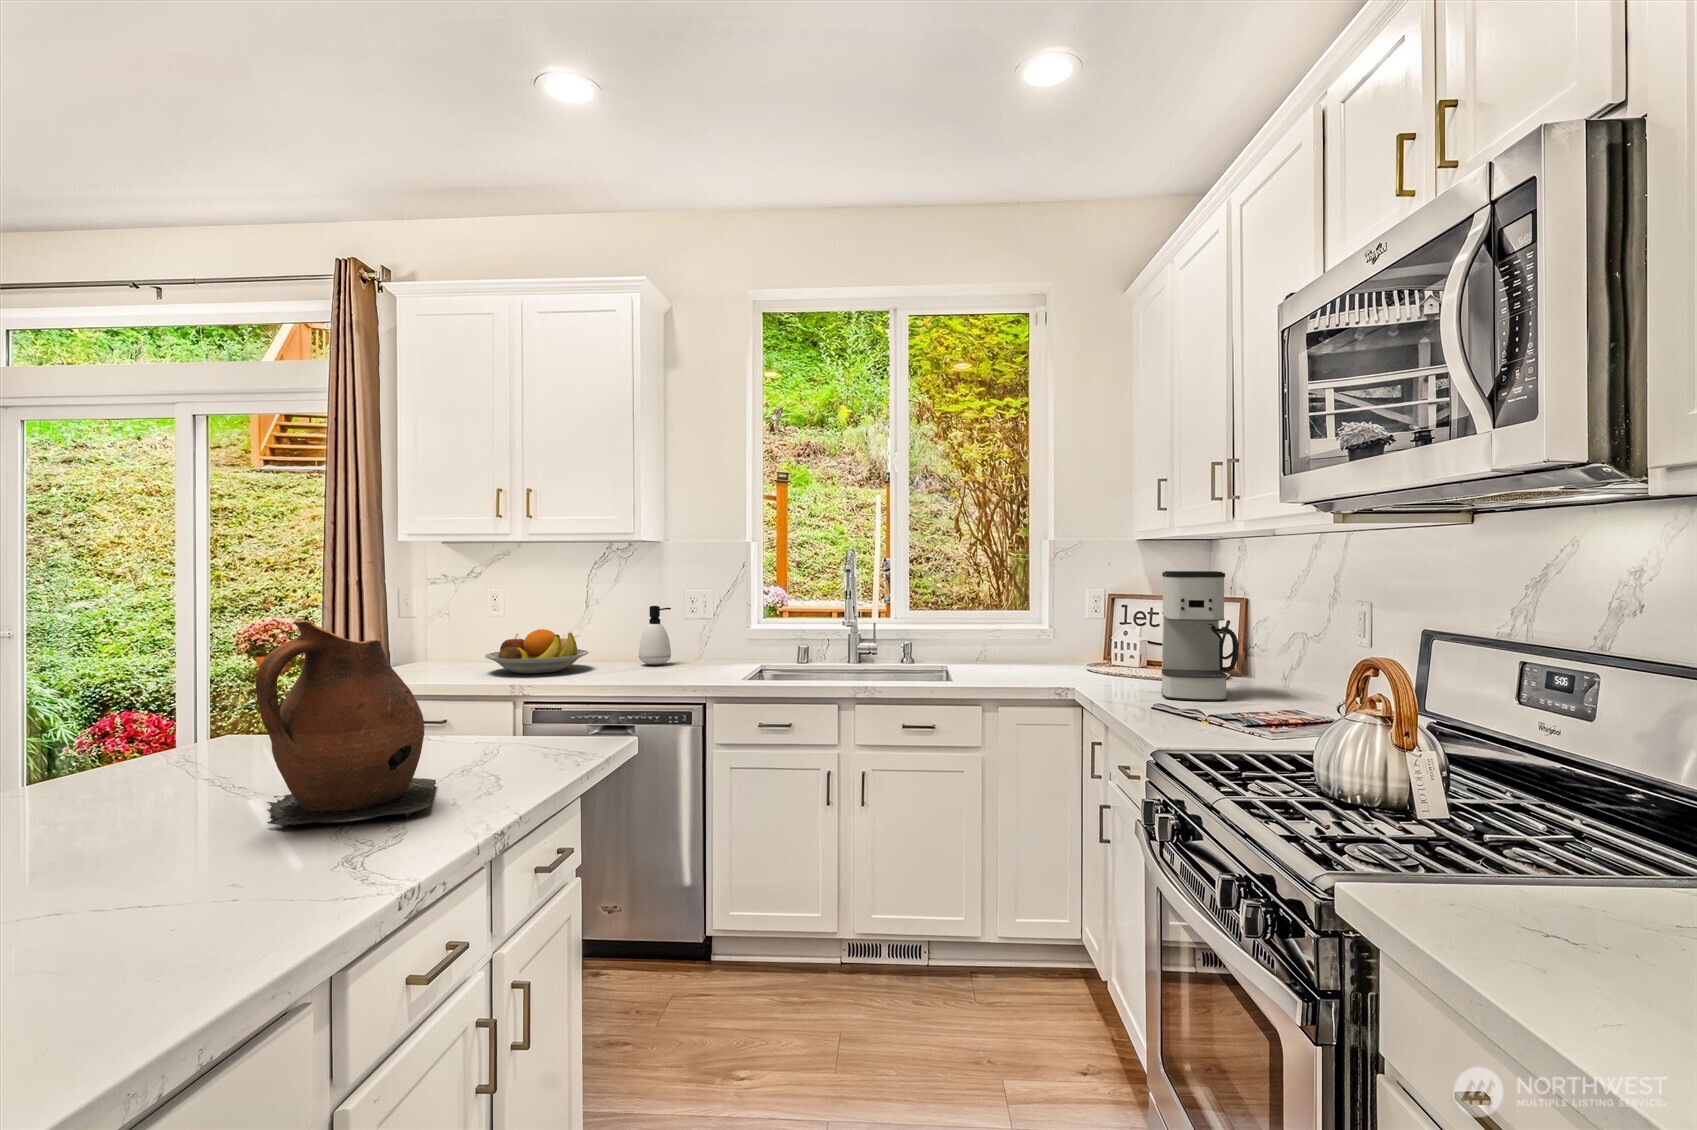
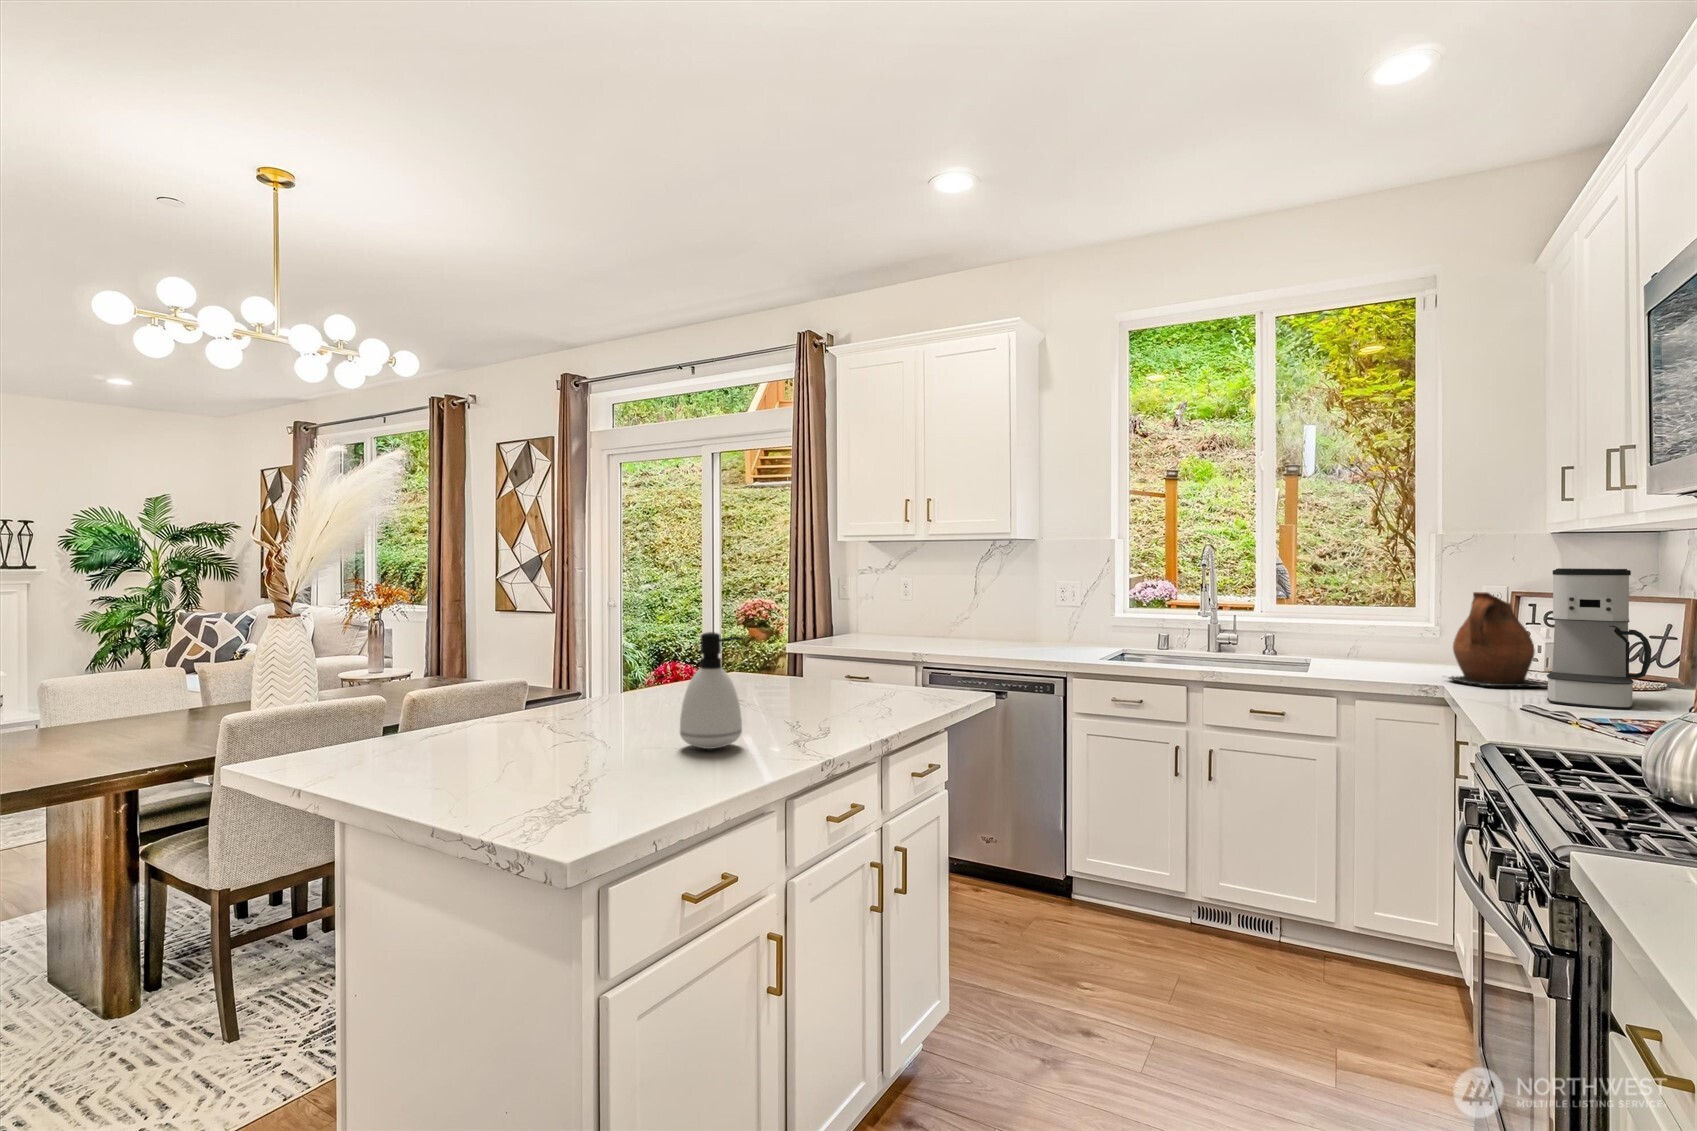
soap dispenser: present [639,606,671,665] -> present [680,632,744,749]
ceramic pitcher: present [256,620,436,825] -> present [1449,592,1547,687]
fruit bowl: present [485,629,589,674] -> none [898,612,977,647]

